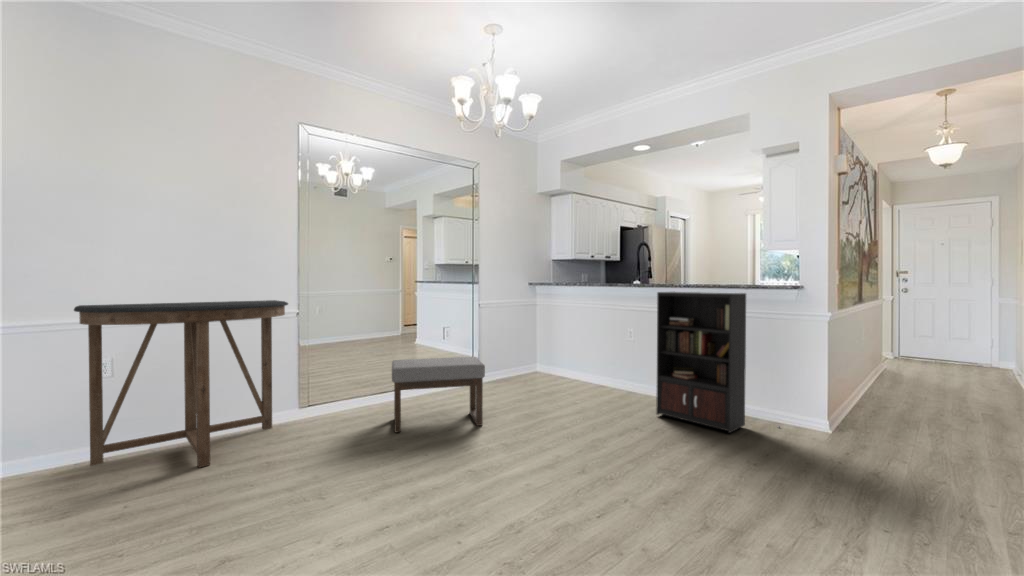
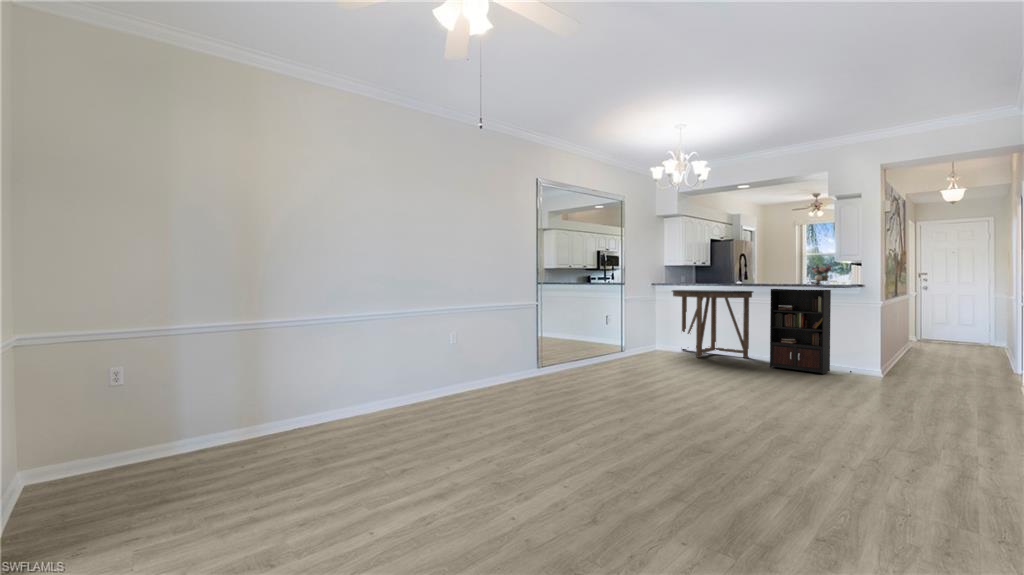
flower arrangement: none [720,253,769,289] -> present [810,264,832,286]
console table: present [74,300,288,467] -> present [672,290,753,358]
ottoman: present [392,357,485,432] -> none [604,331,668,375]

